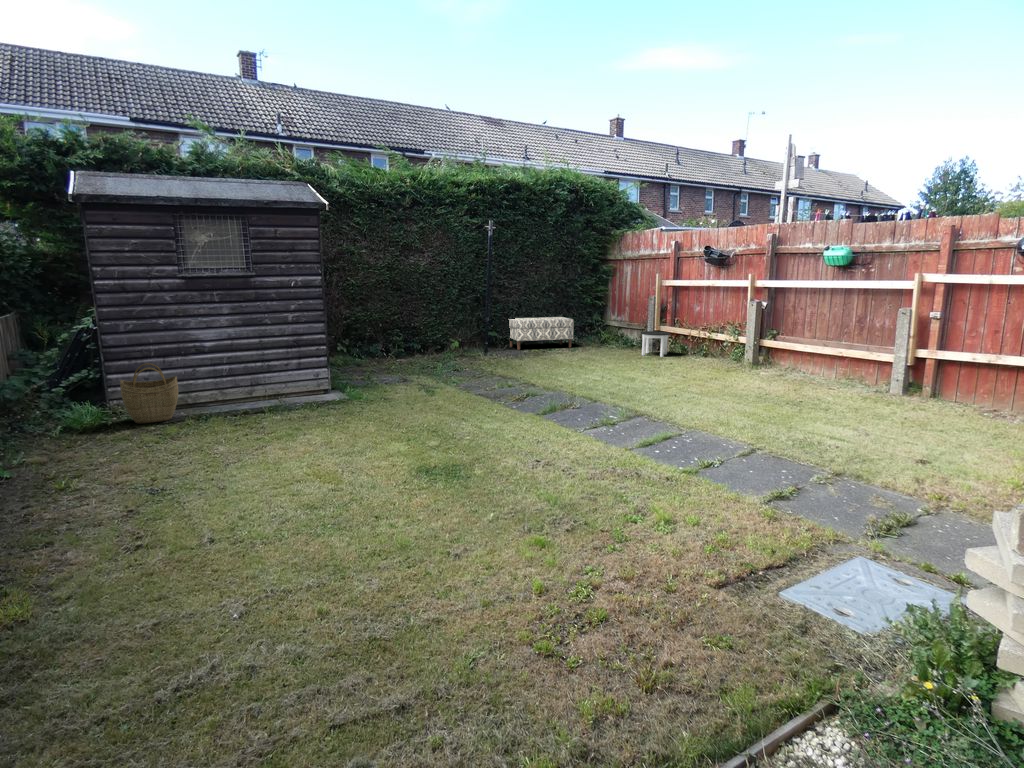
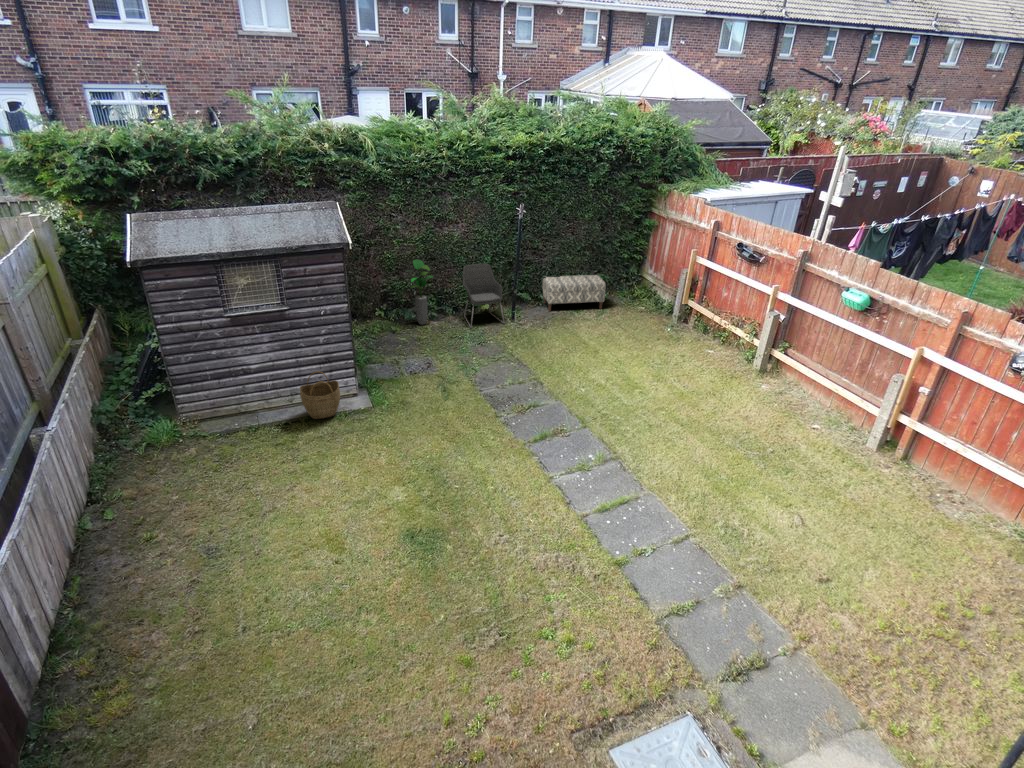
potted plant: none [368,290,399,359] -> present [406,260,433,325]
chair: none [428,298,475,359] -> present [463,264,504,328]
round table: present [641,331,670,357] -> none [665,307,696,338]
woven basket: present [120,363,178,423] -> present [300,371,340,419]

